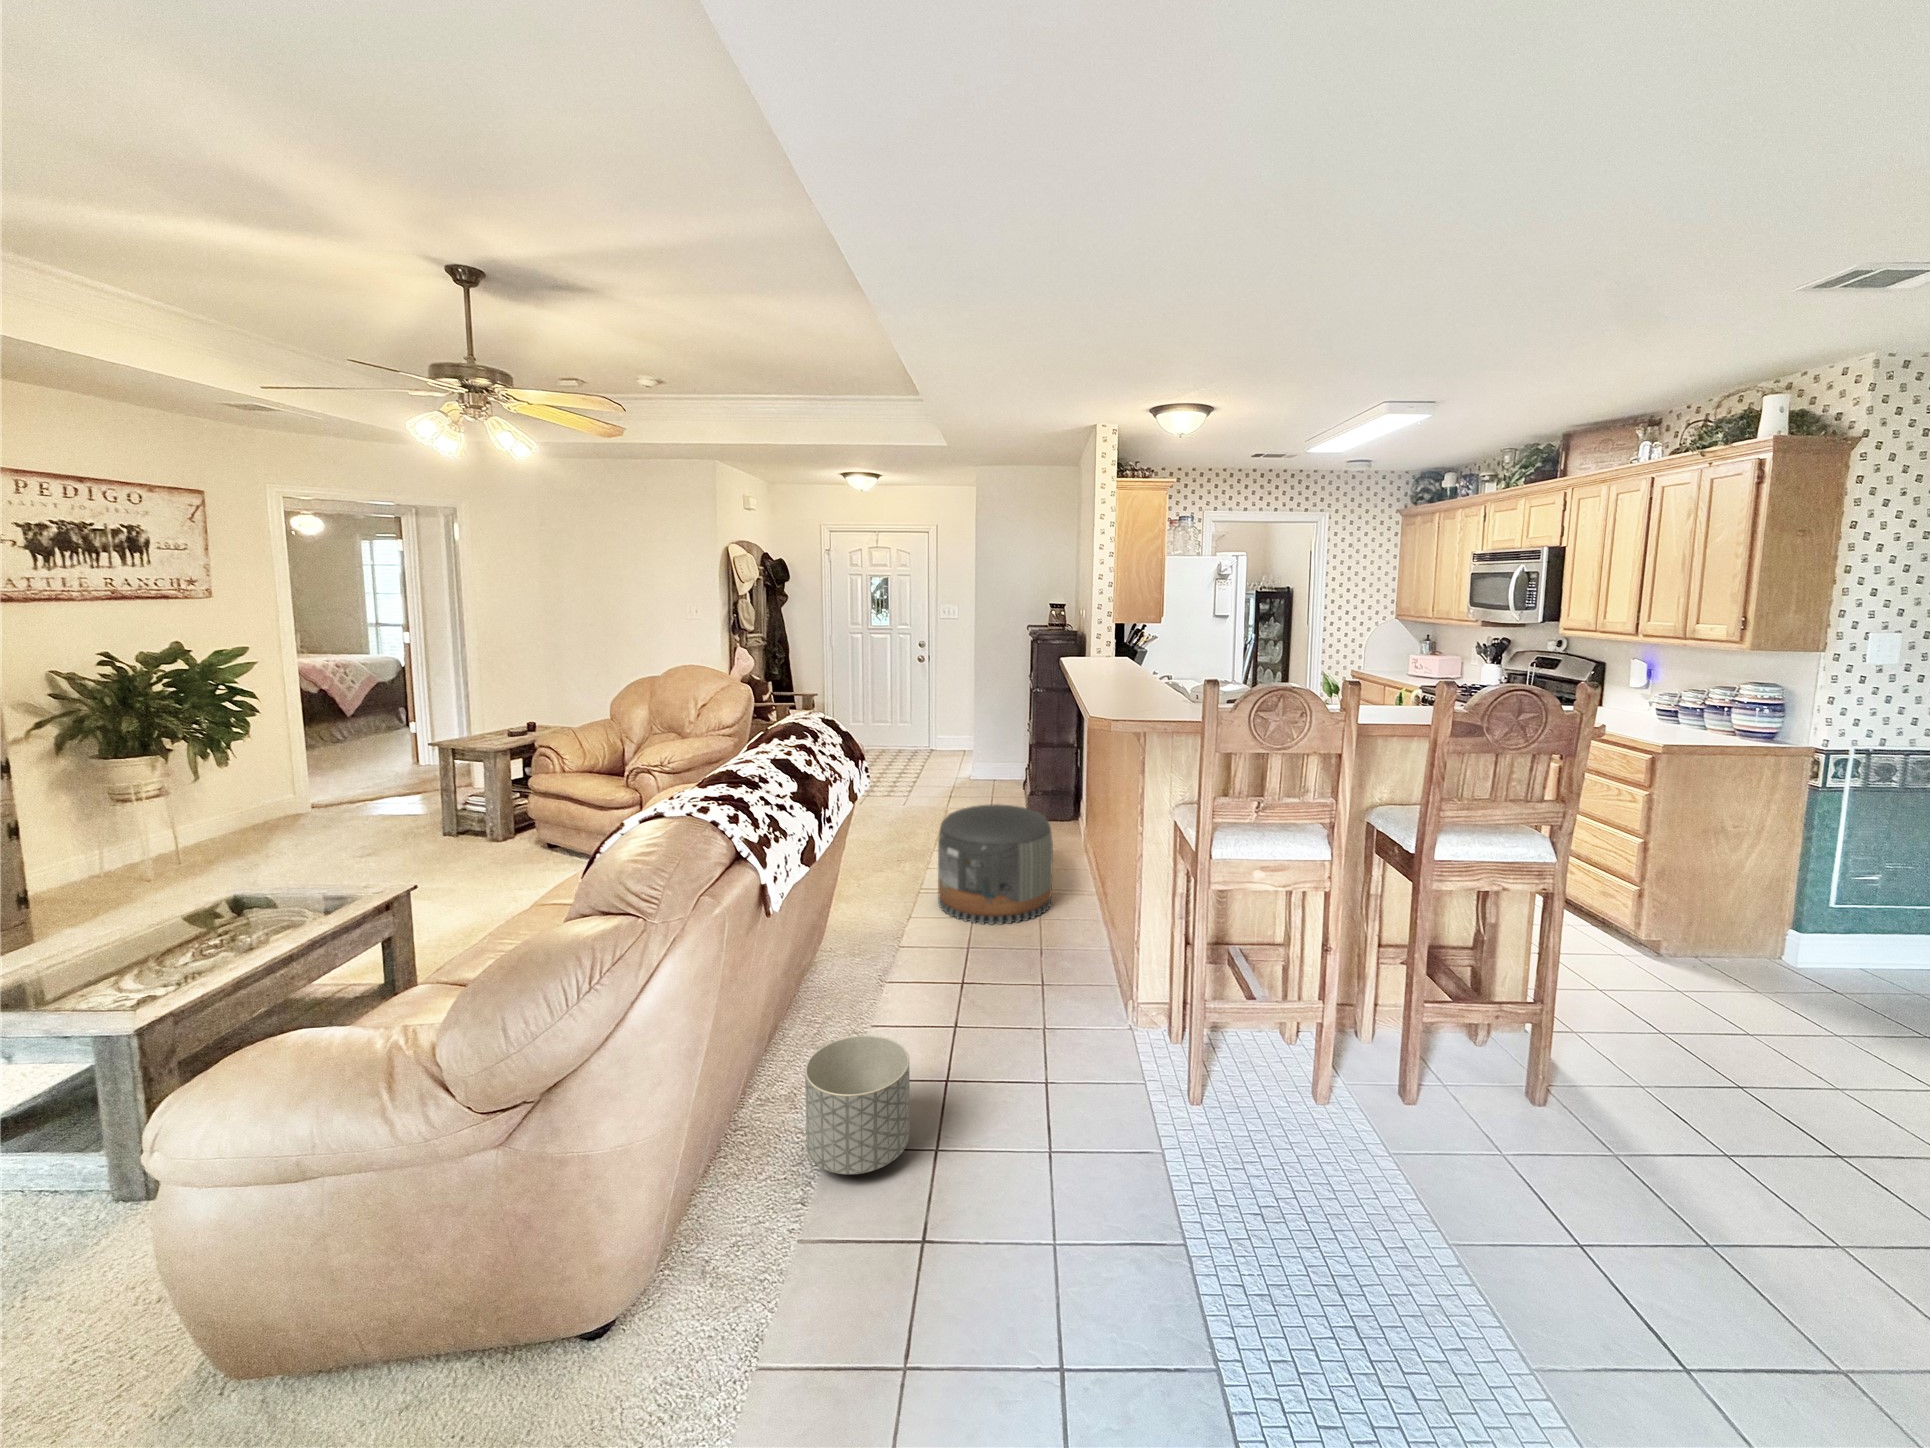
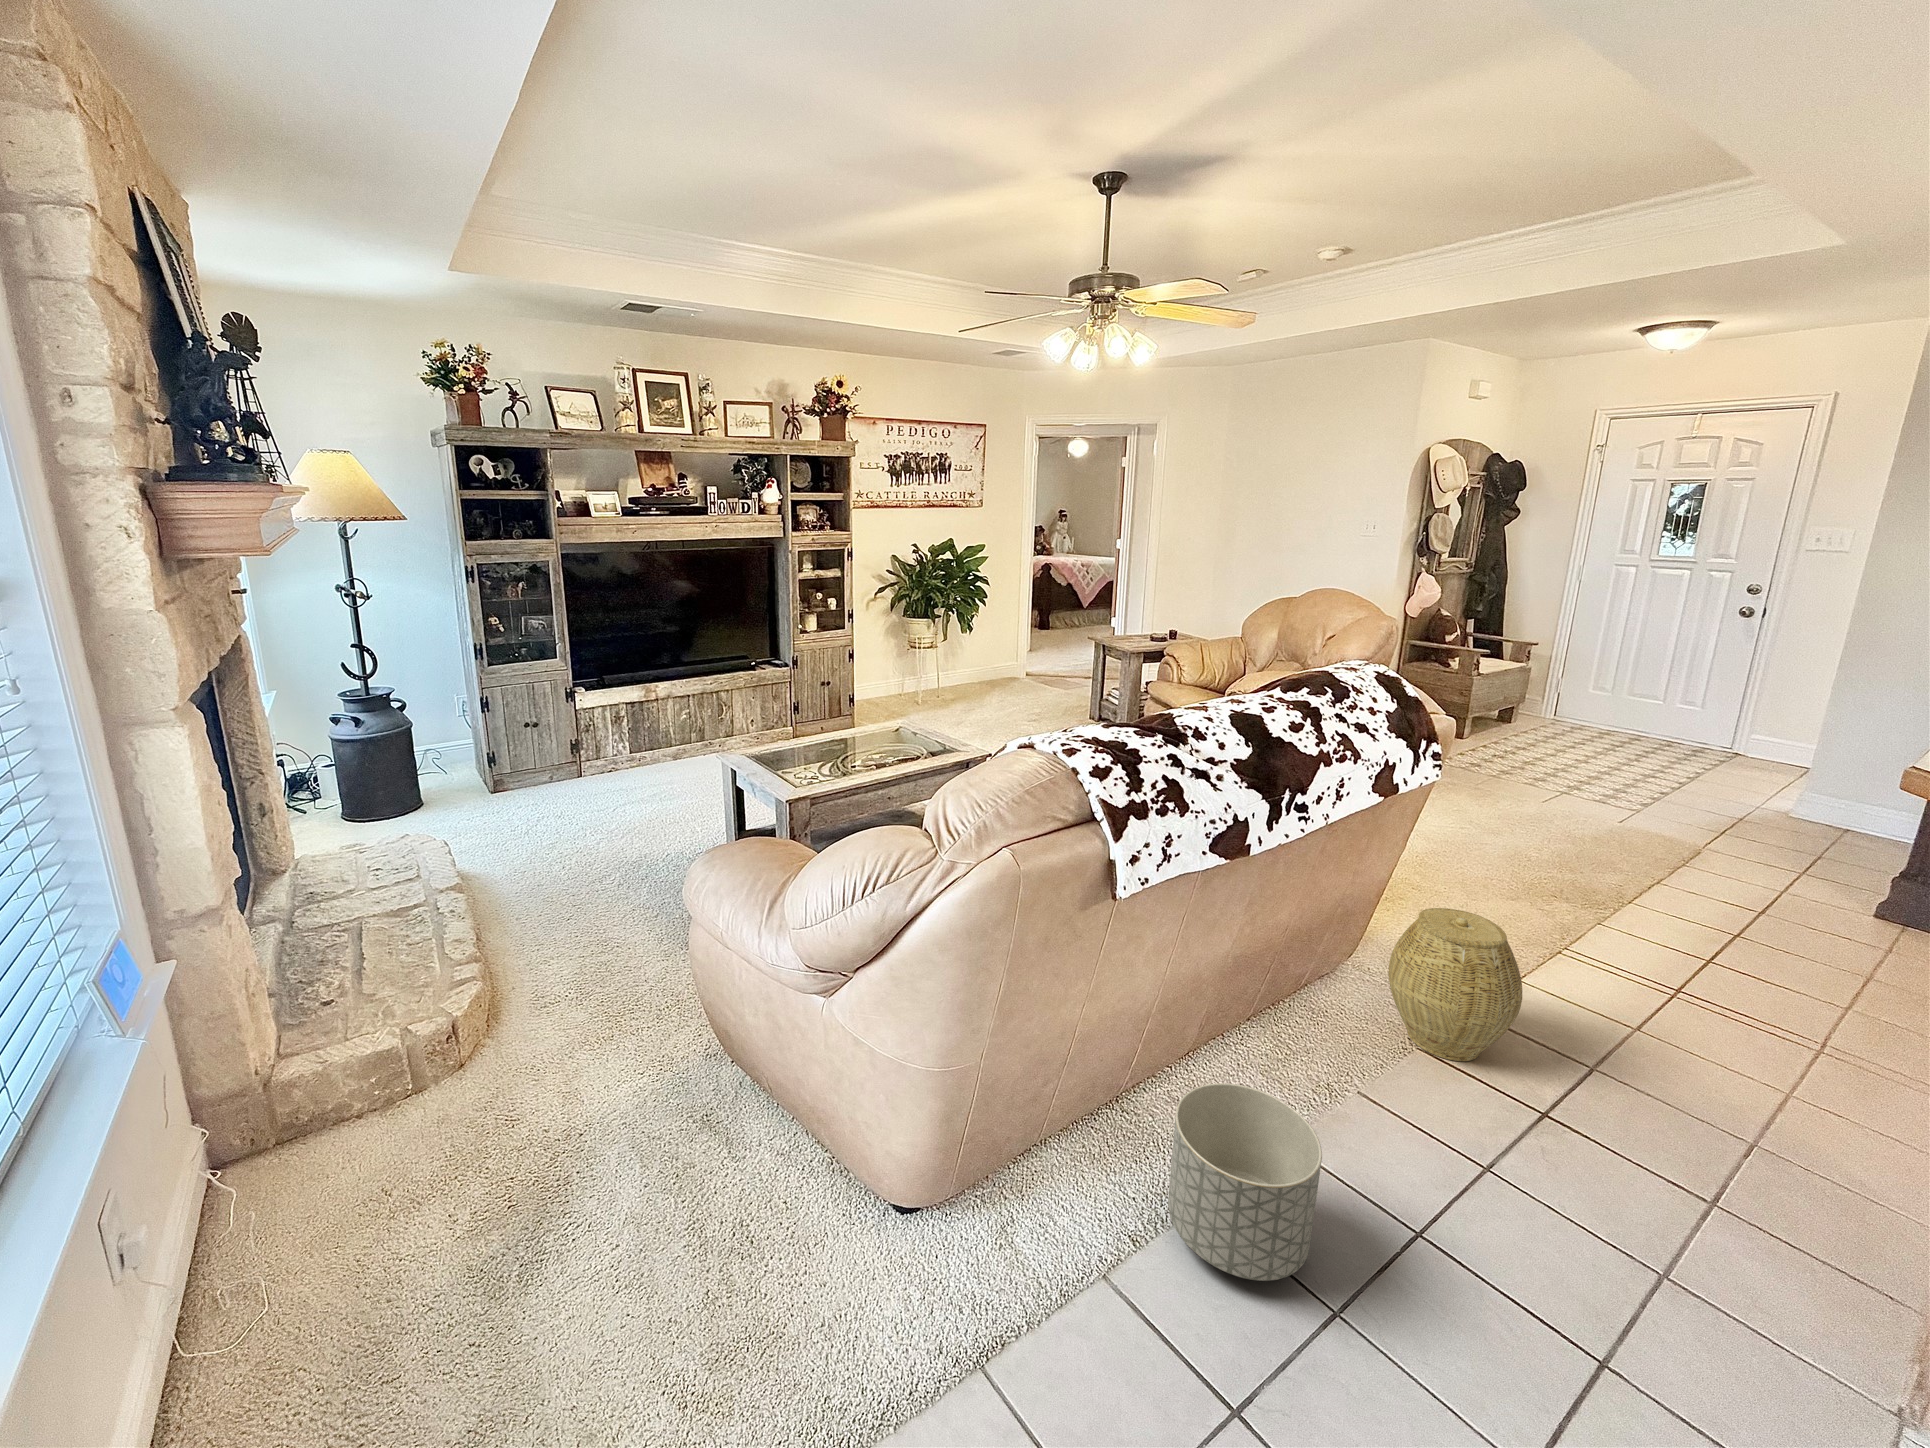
pouf: present [938,804,1053,925] -> none [1580,857,1868,1088]
woven basket: none [855,875,934,981] -> present [1388,908,1522,1061]

